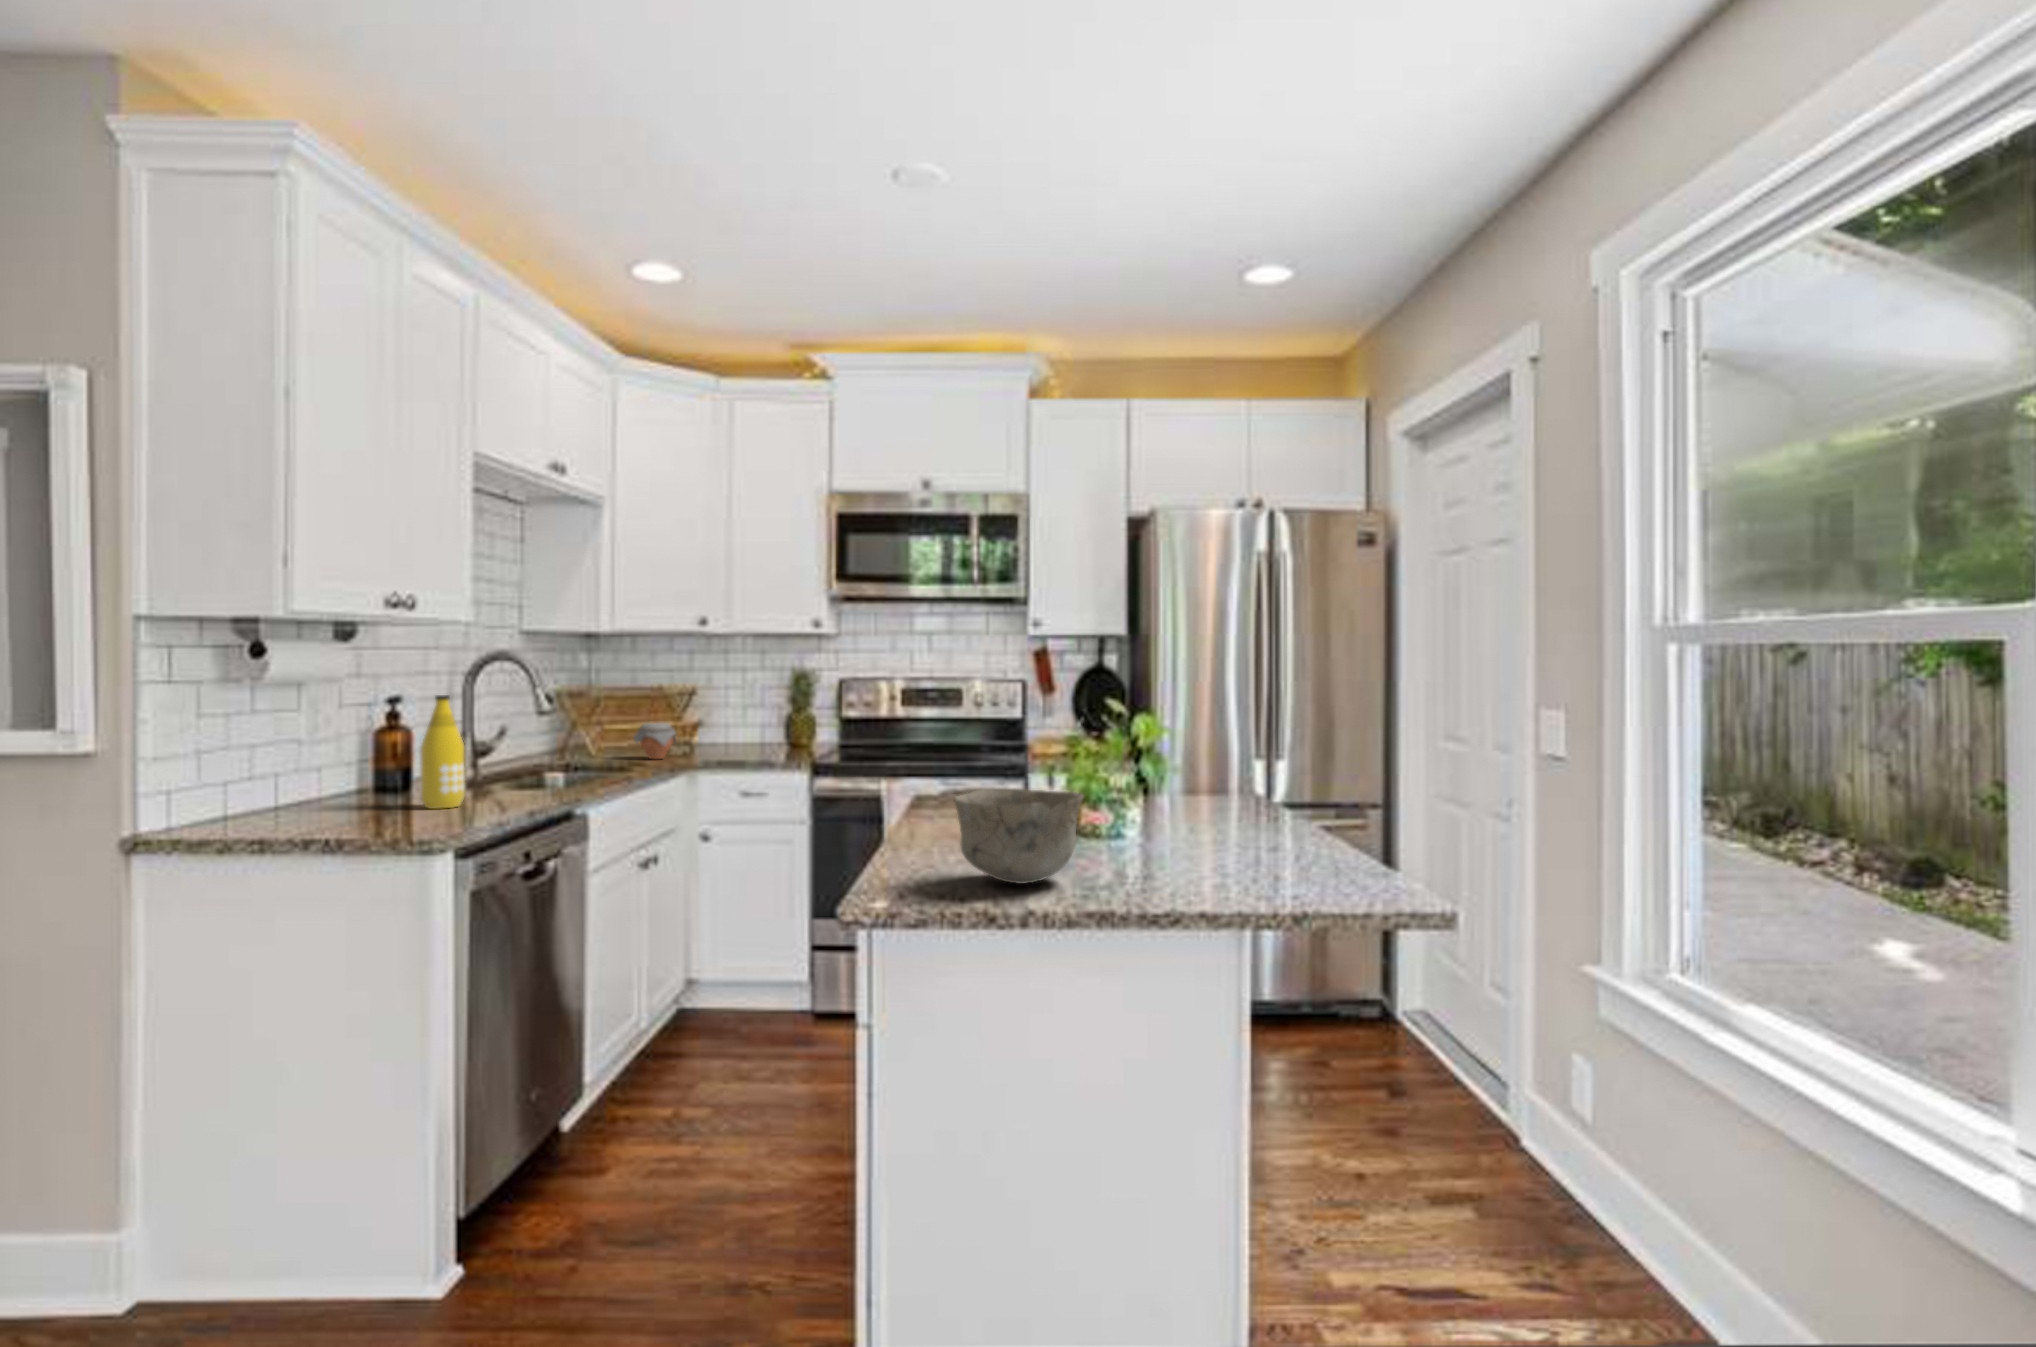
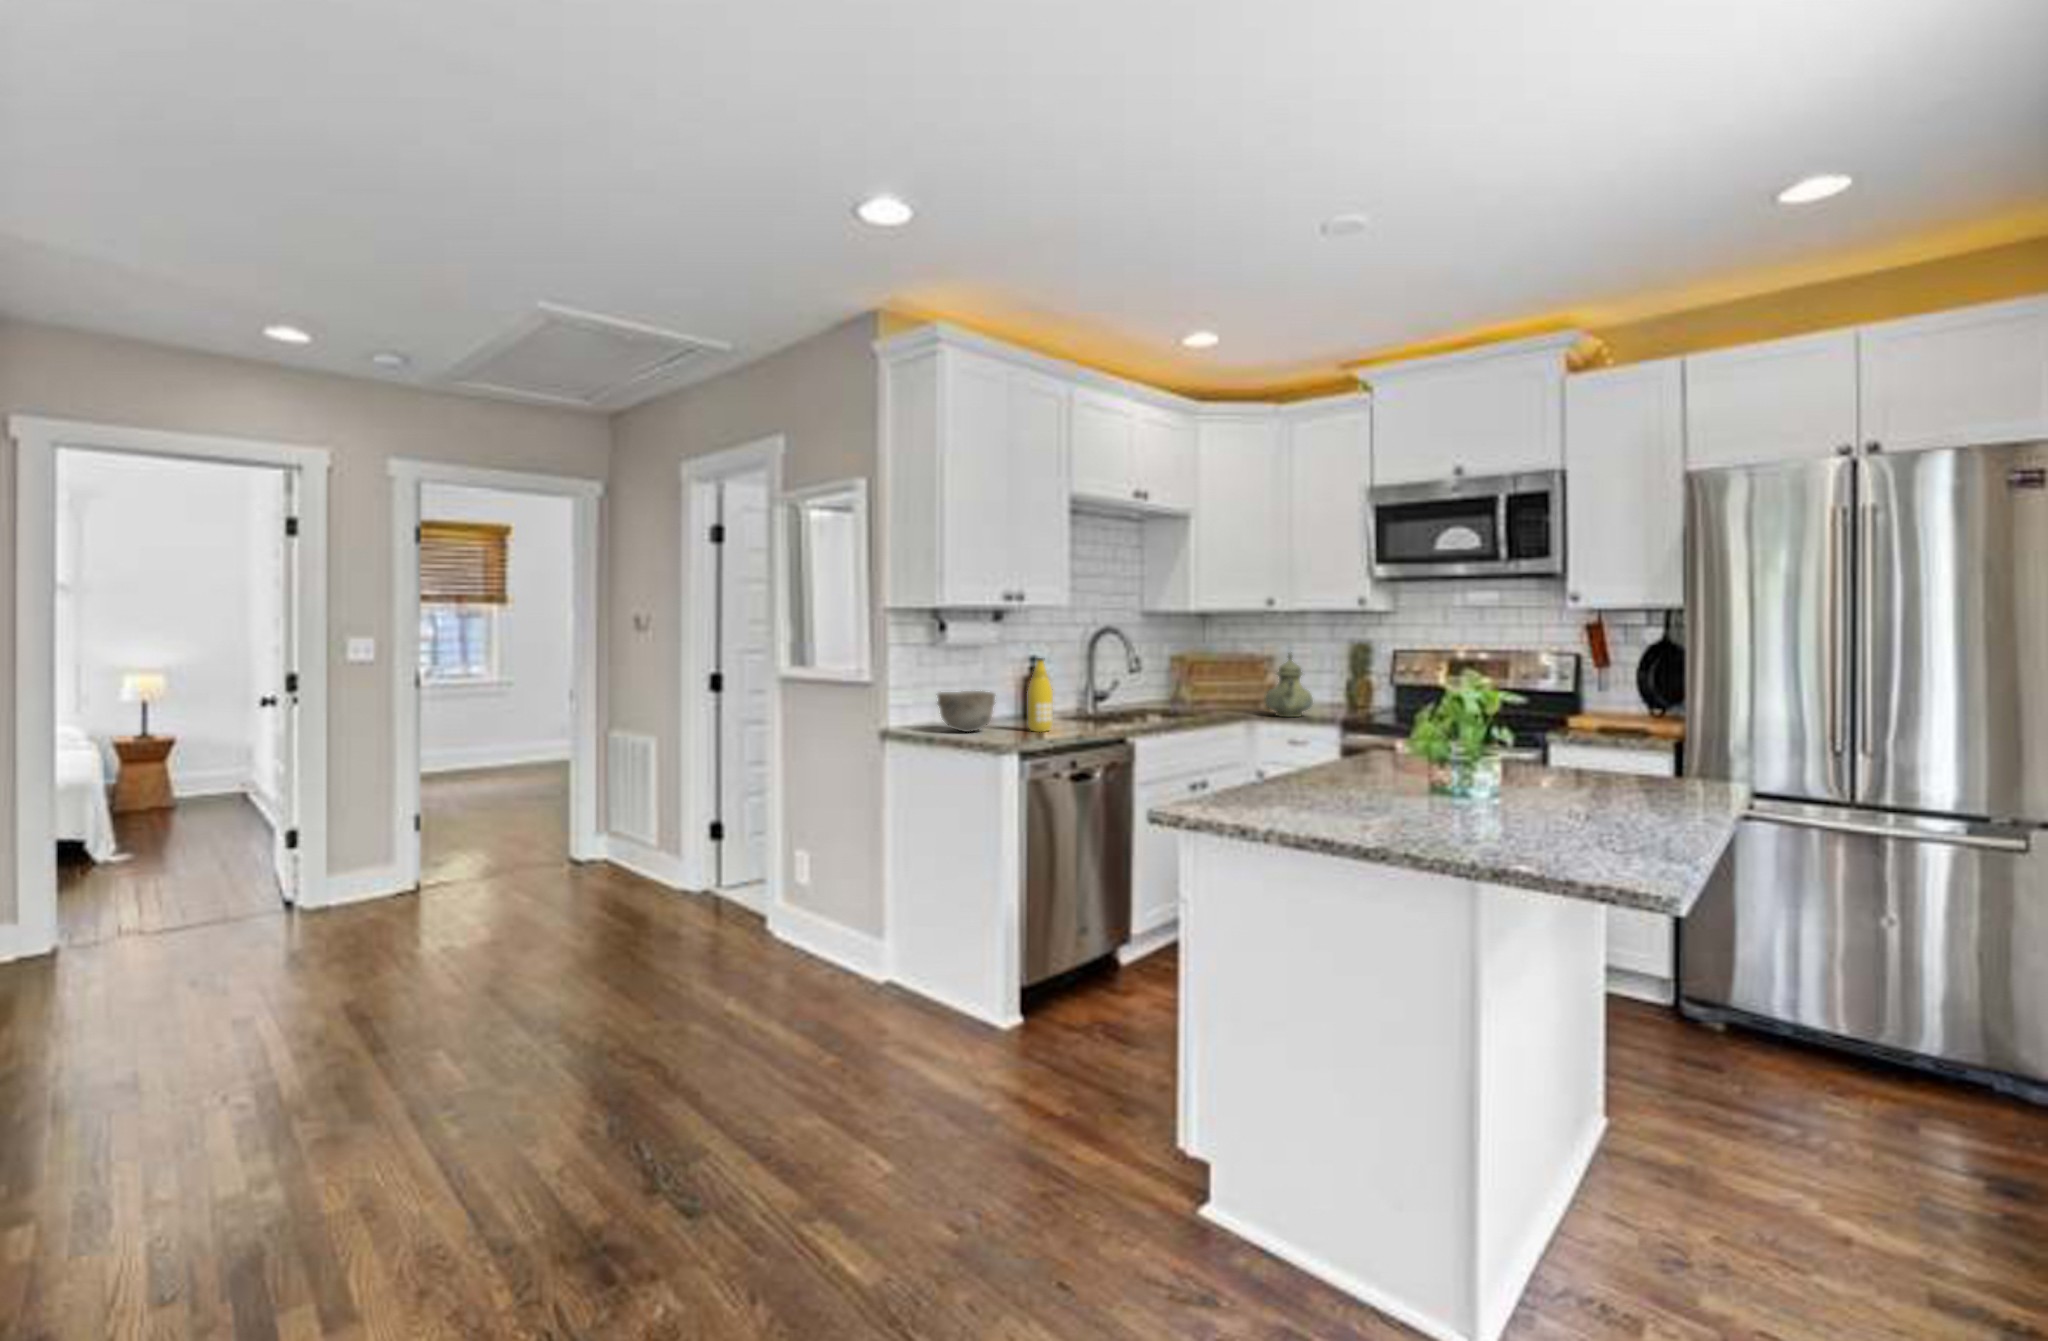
teapot: none [715,682,773,763] -> present [1266,653,1313,717]
jar: present [634,723,676,759] -> none [1211,682,1244,711]
bowl: present [955,789,1083,884] -> present [937,691,995,732]

